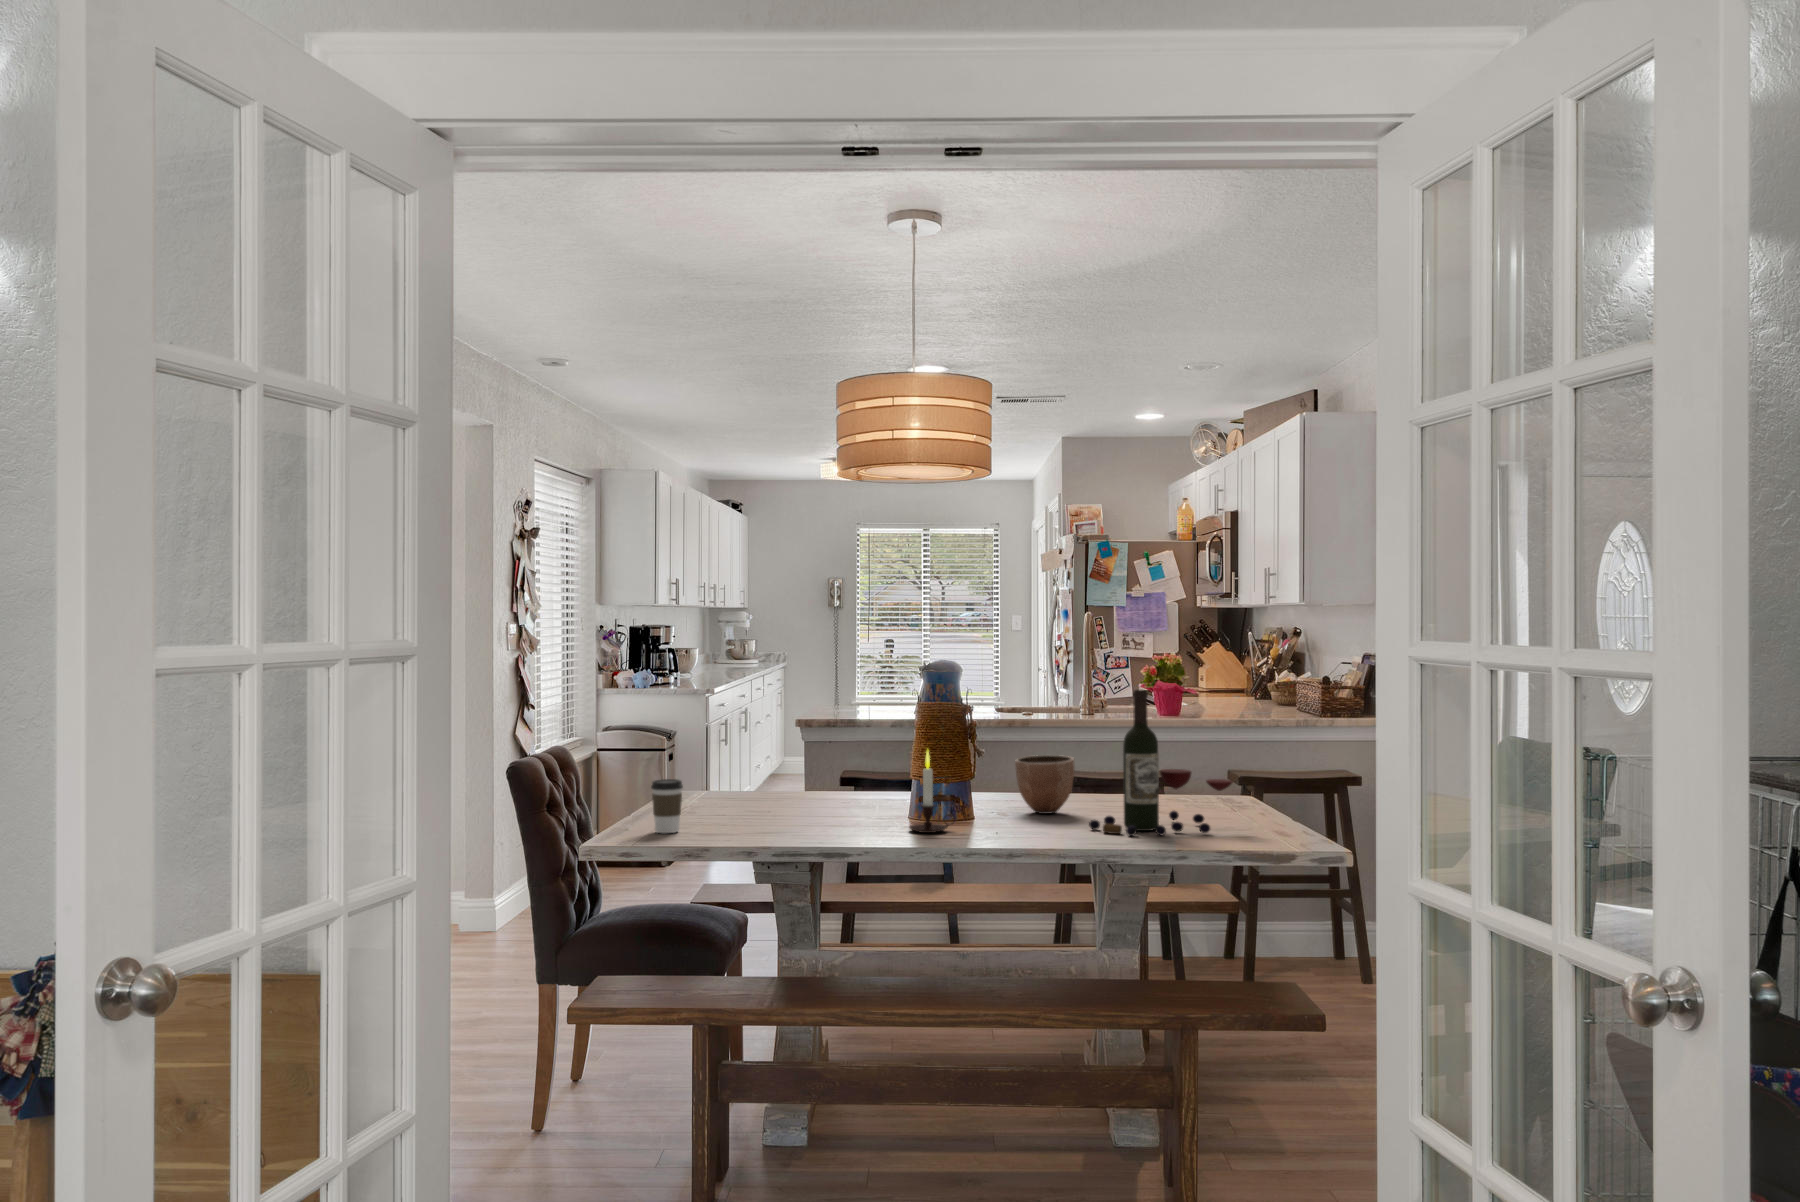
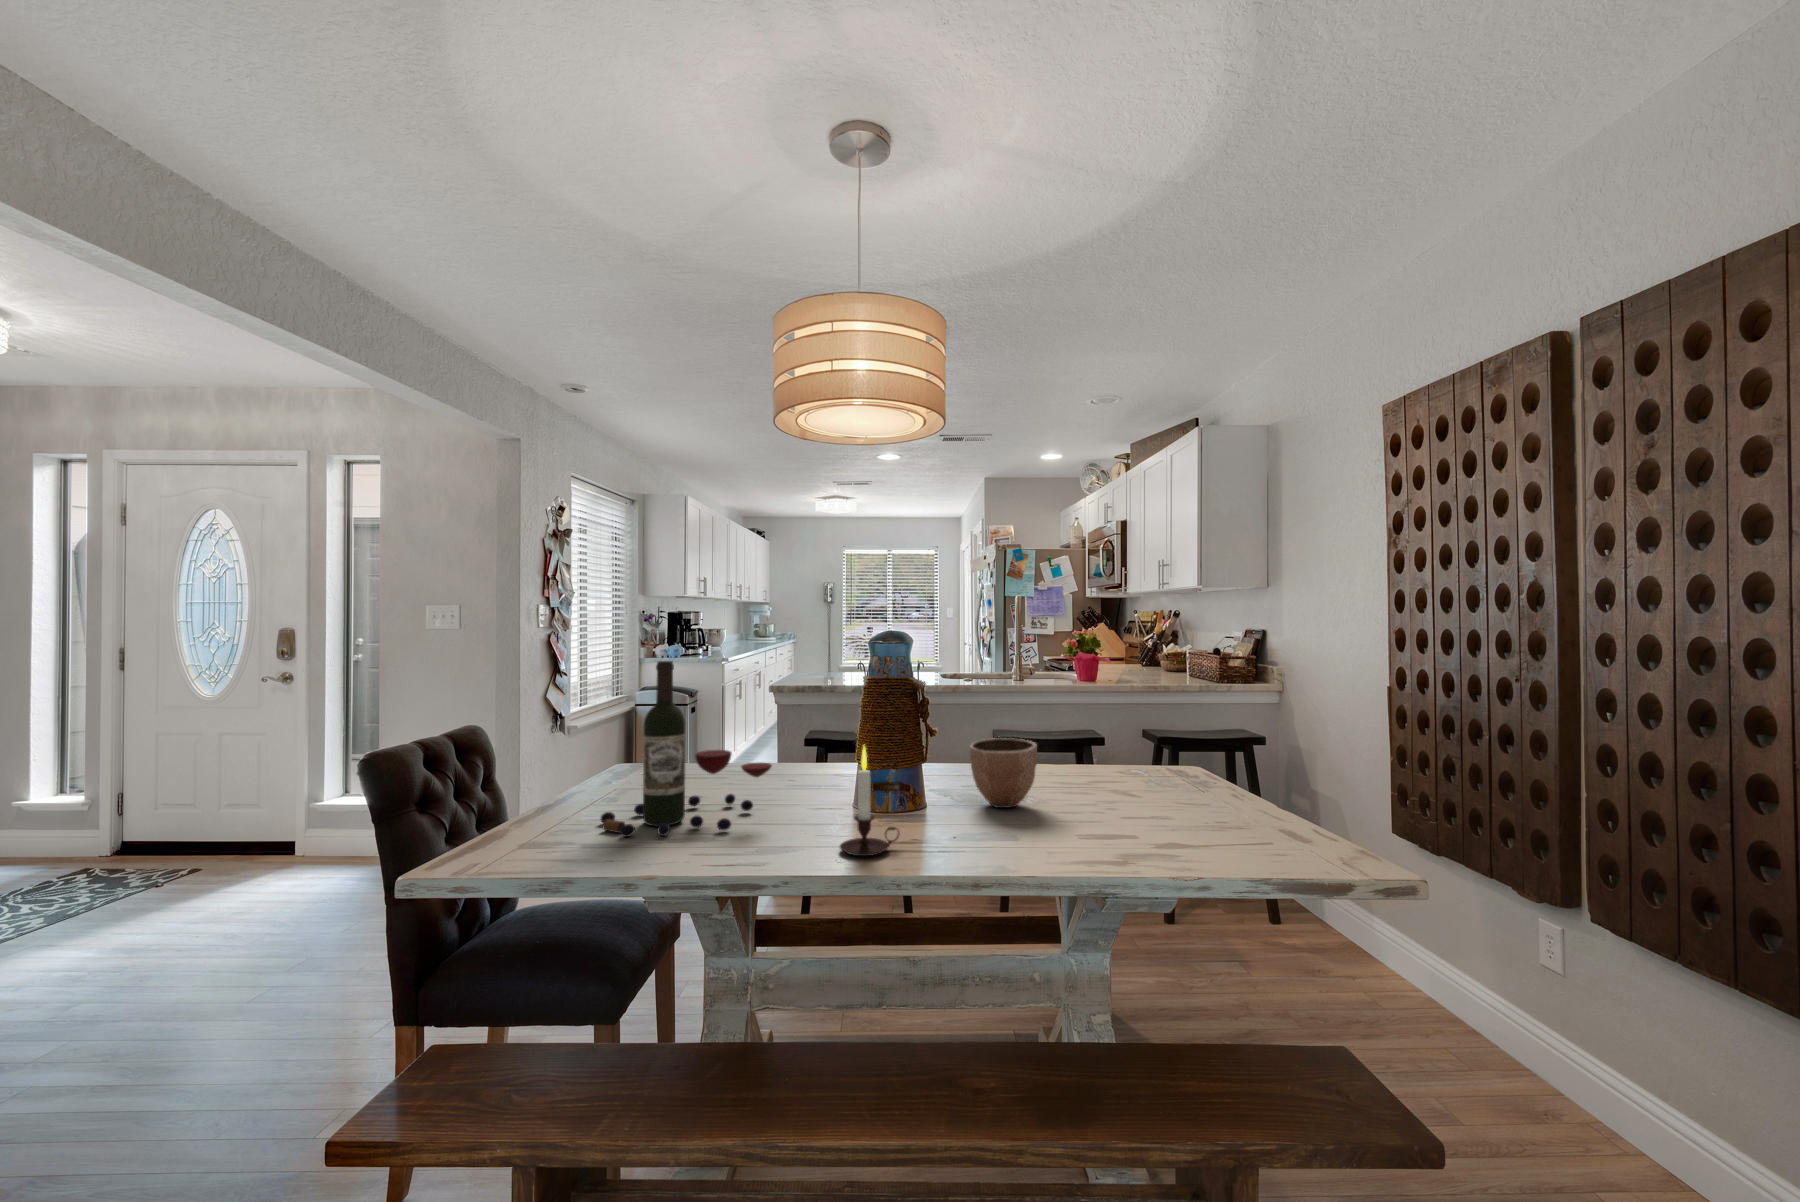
wine bottle: present [1089,690,1232,836] -> present [601,661,772,837]
coffee cup: present [651,779,683,833] -> none [492,786,540,864]

